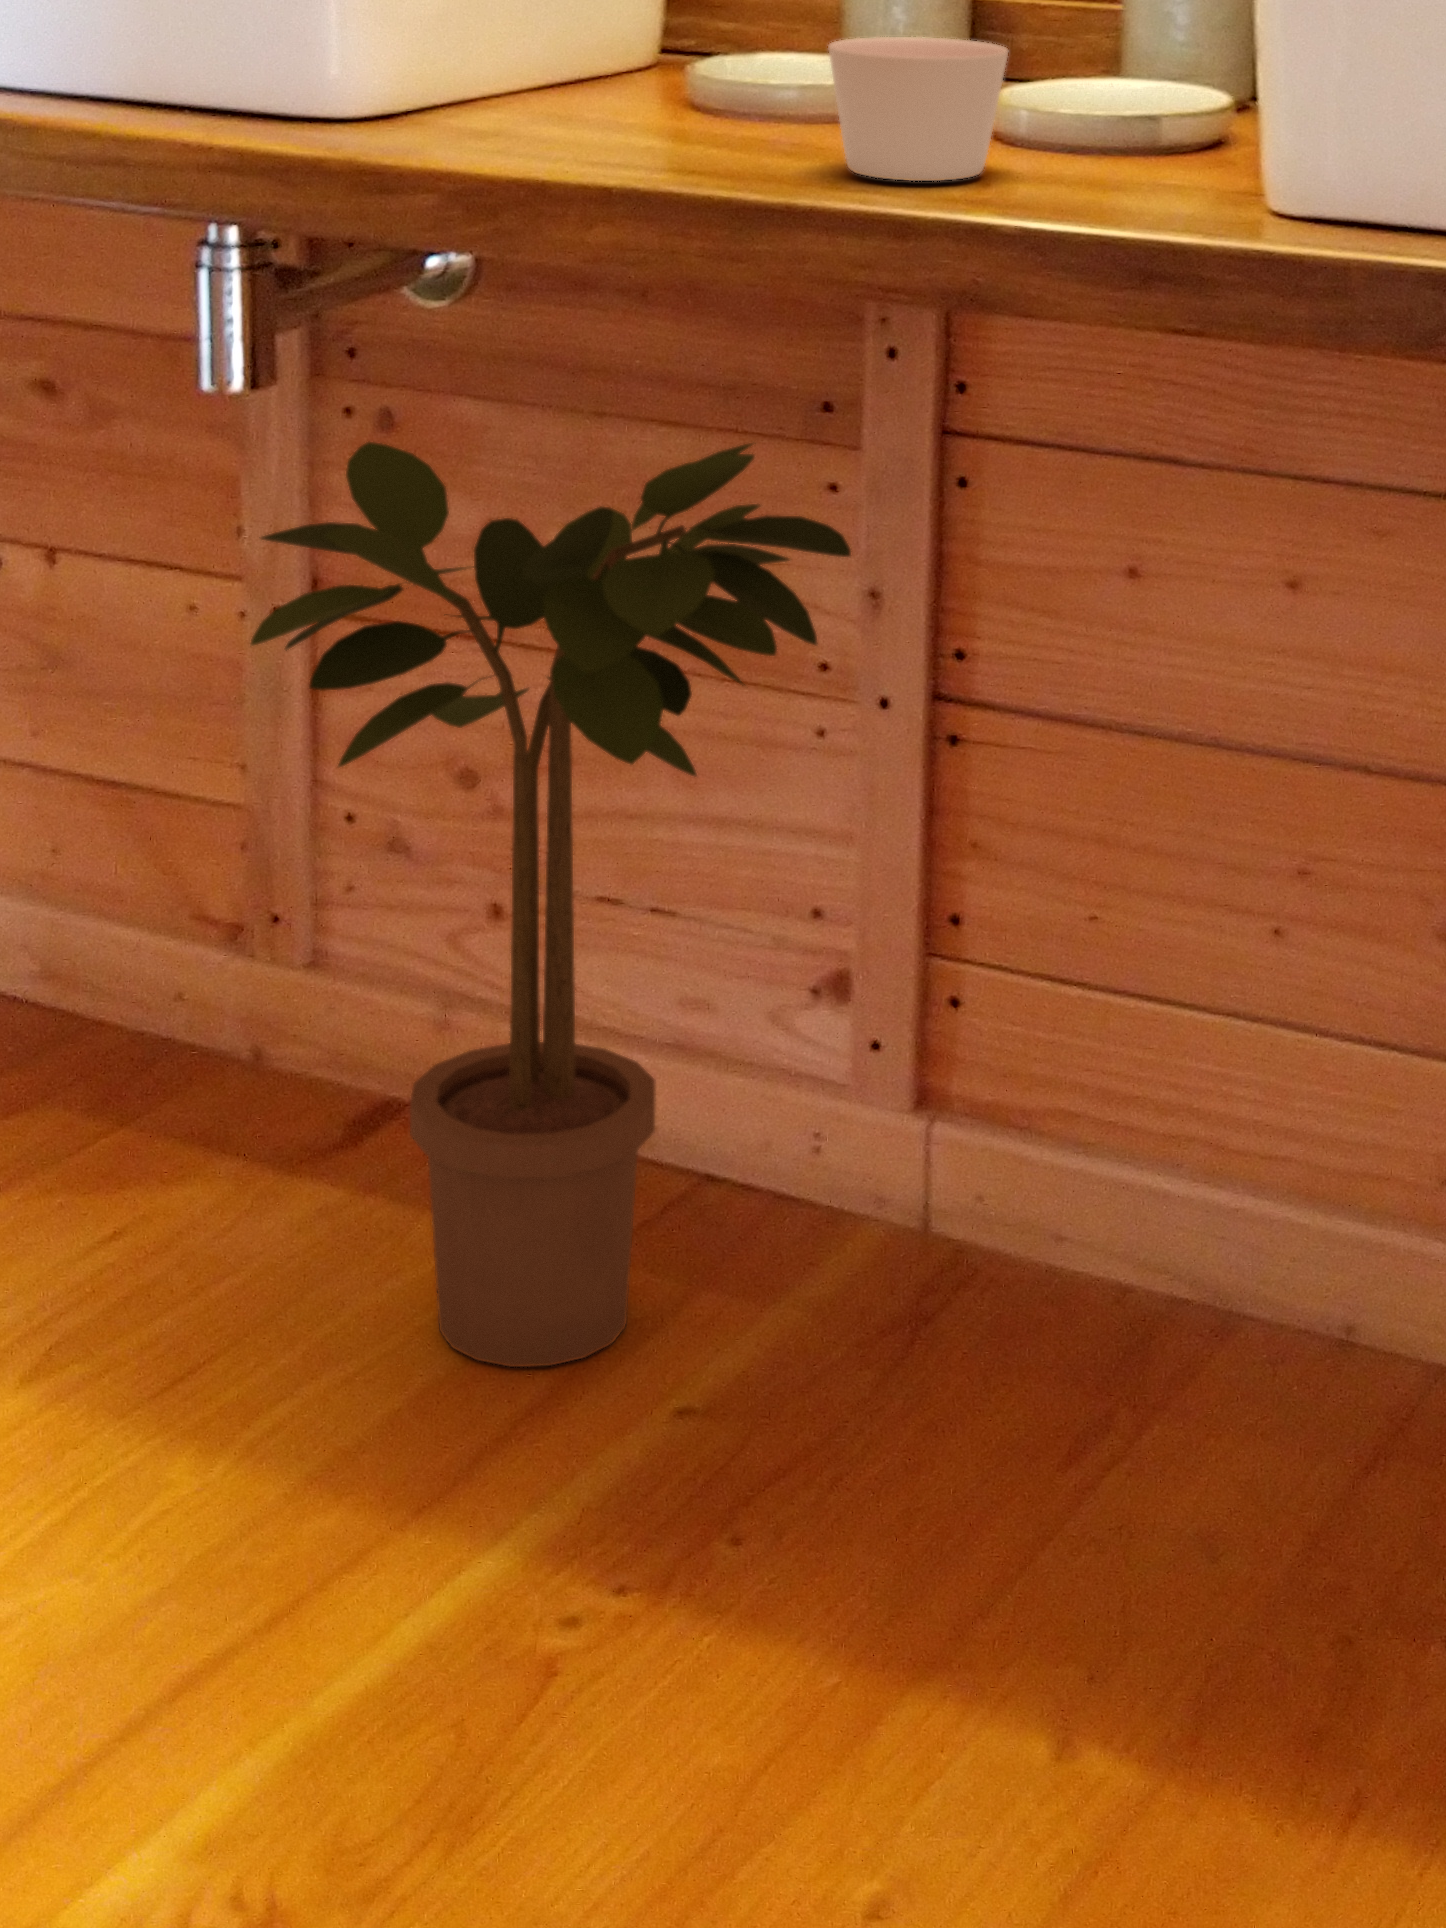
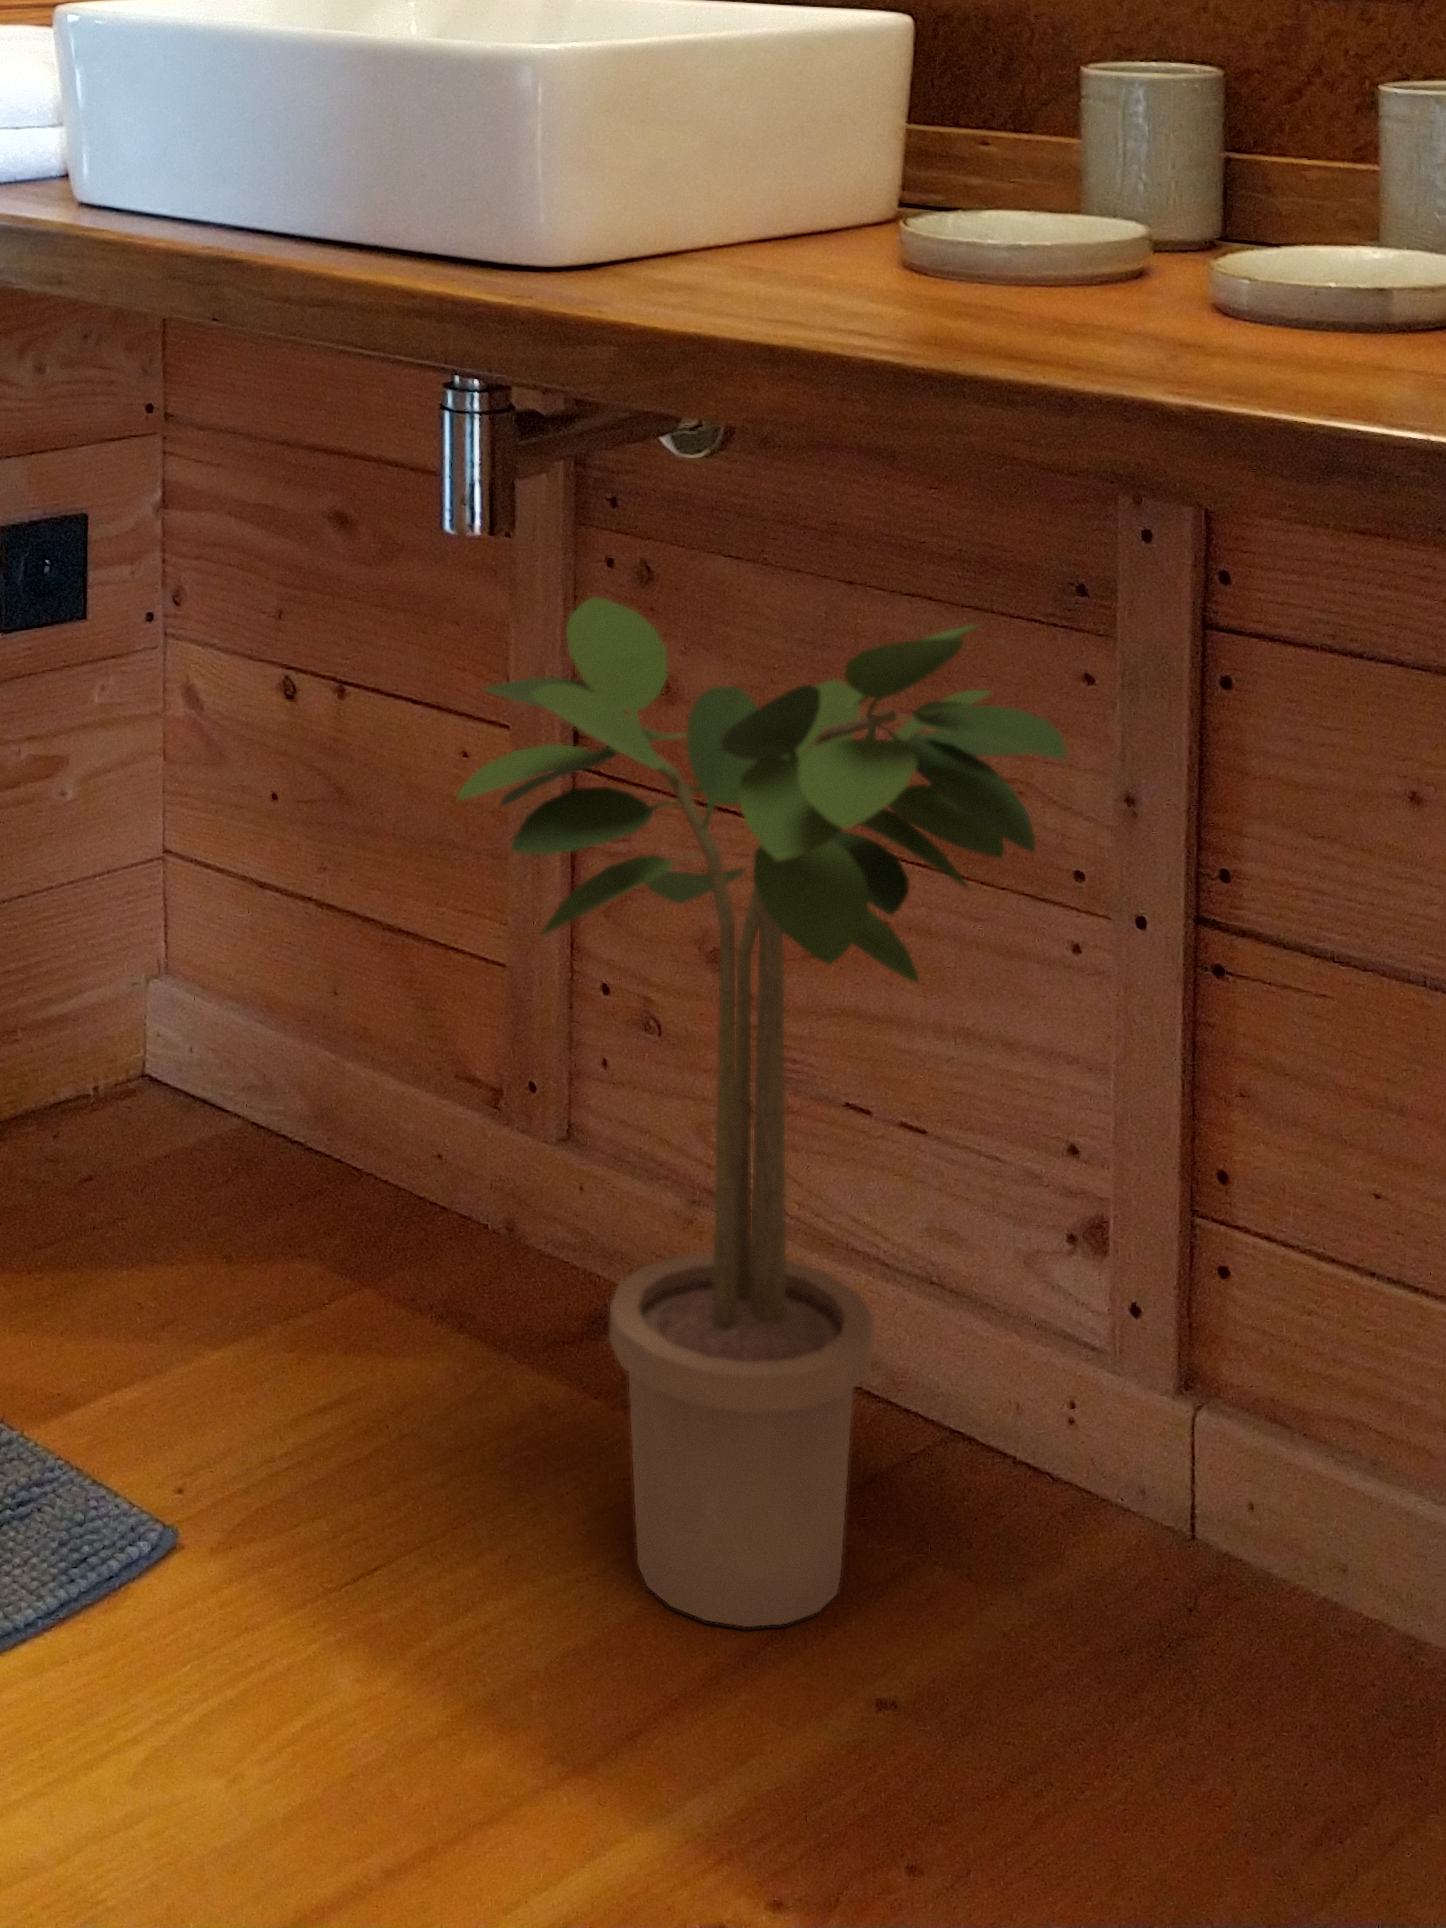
candle: present [828,37,1008,181] -> none [997,206,1192,361]

